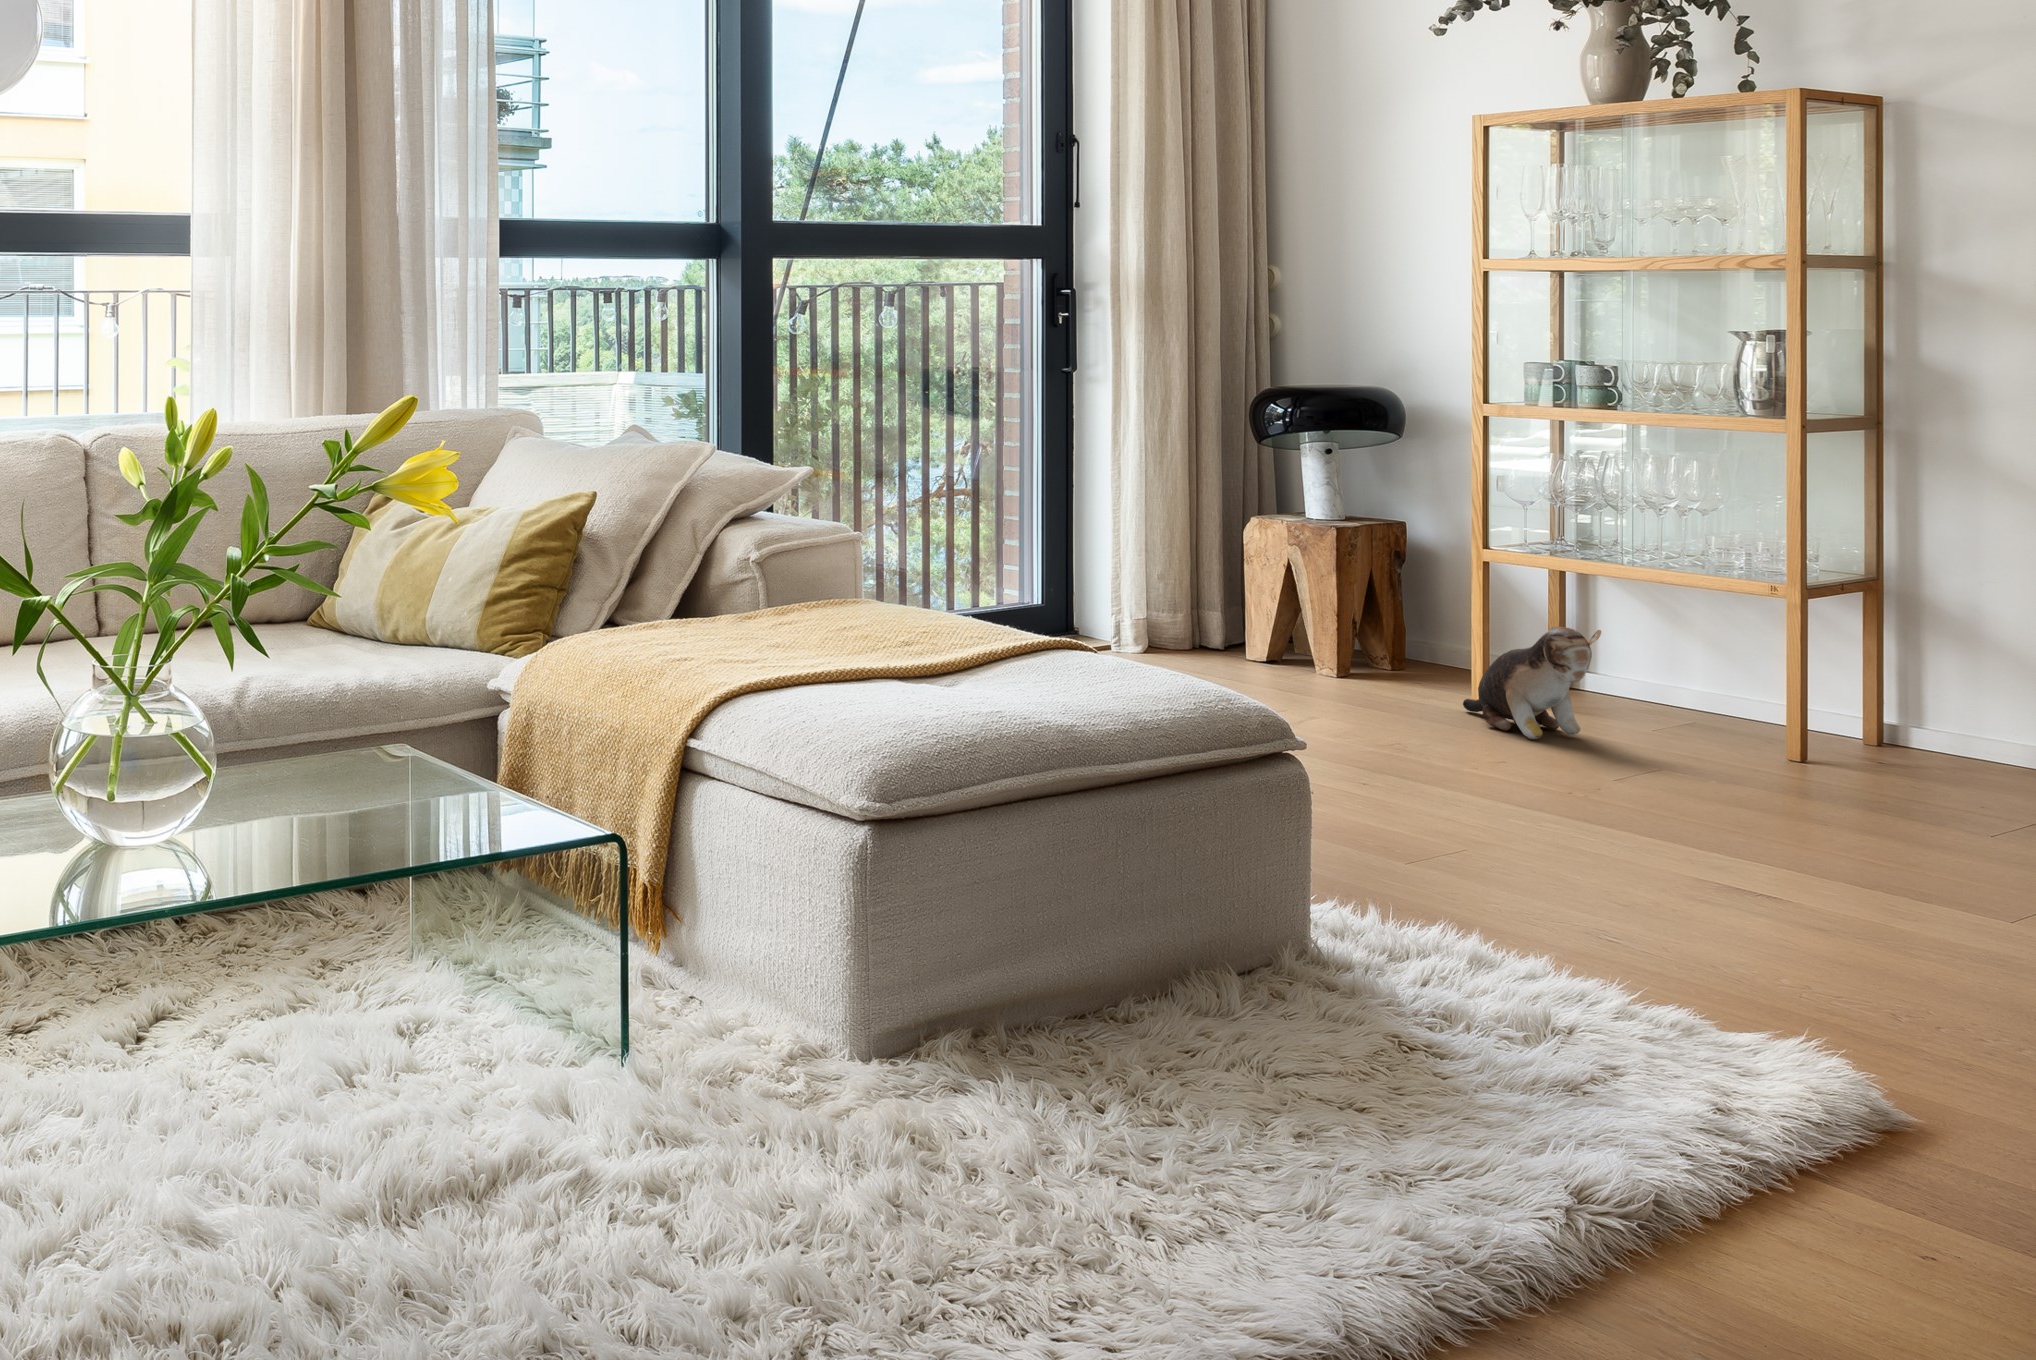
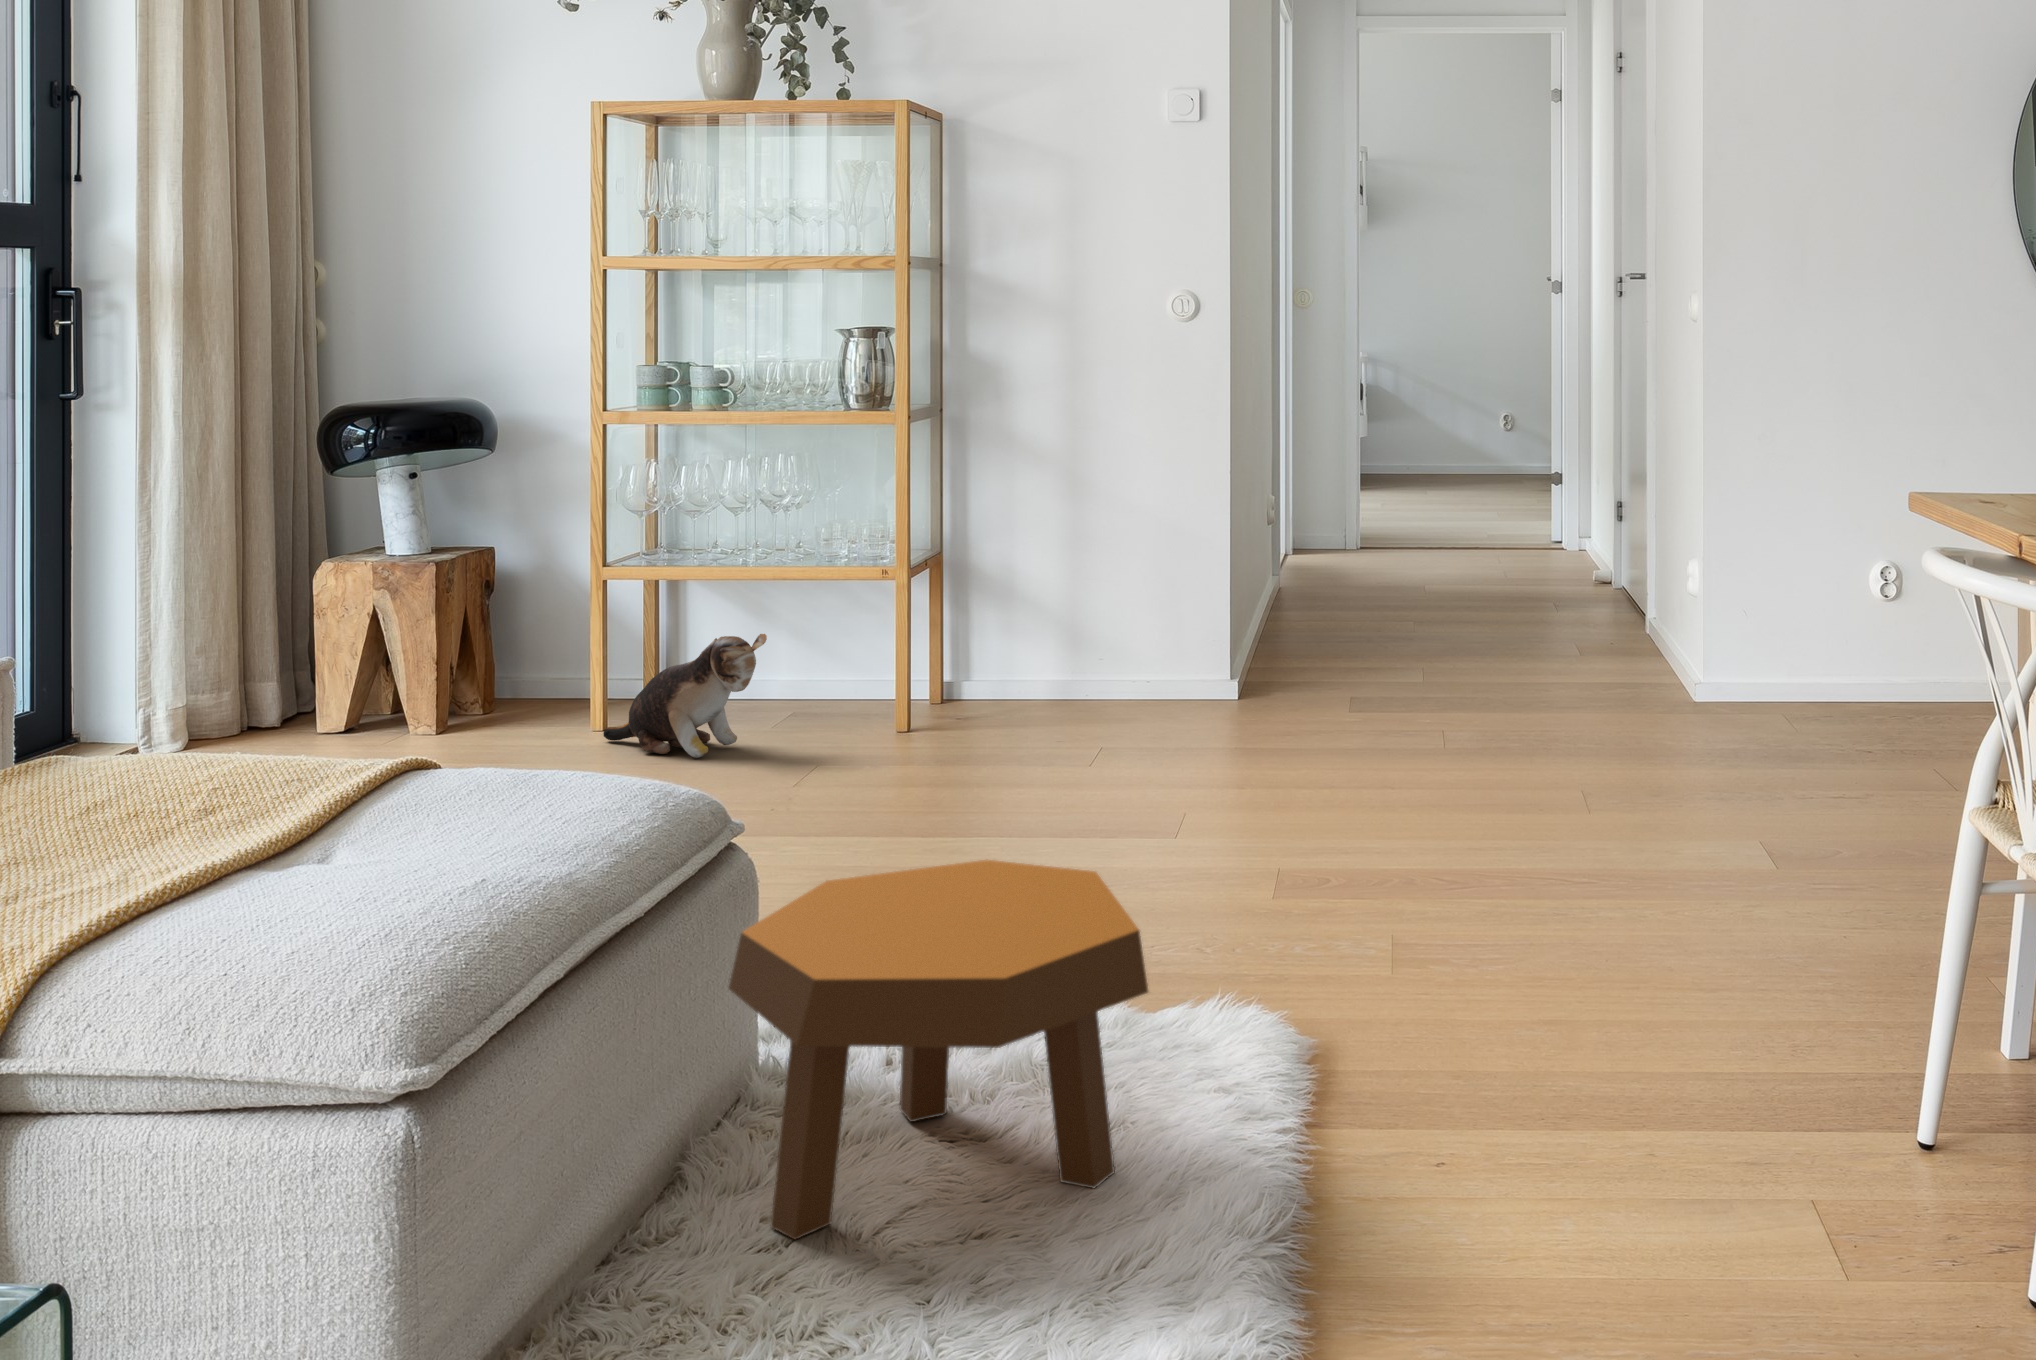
footstool: none [1196,796,1572,1106] -> present [729,860,1148,1239]

